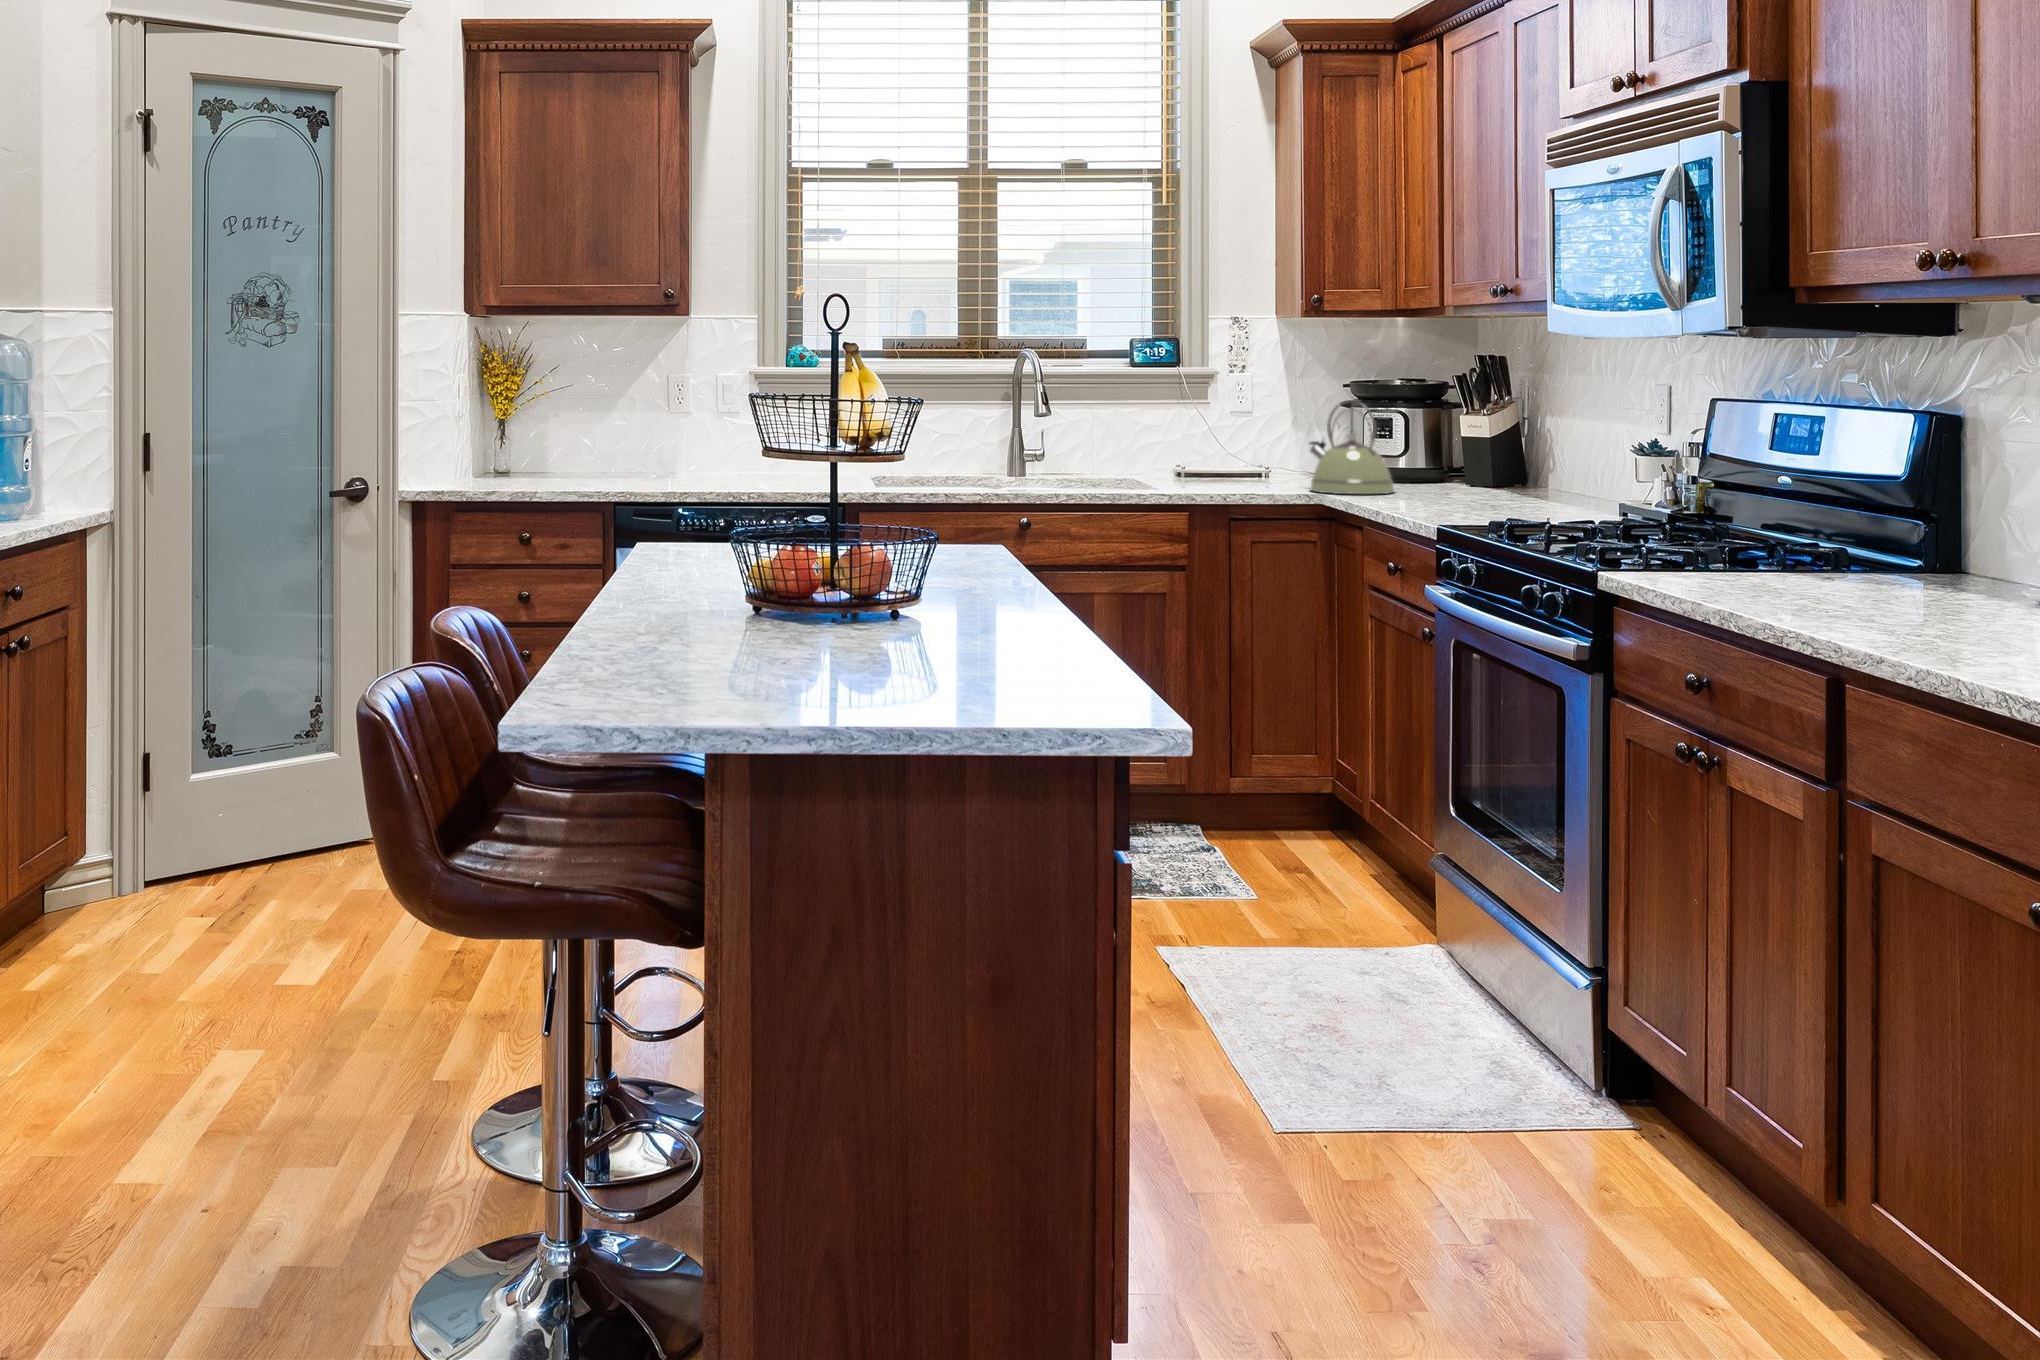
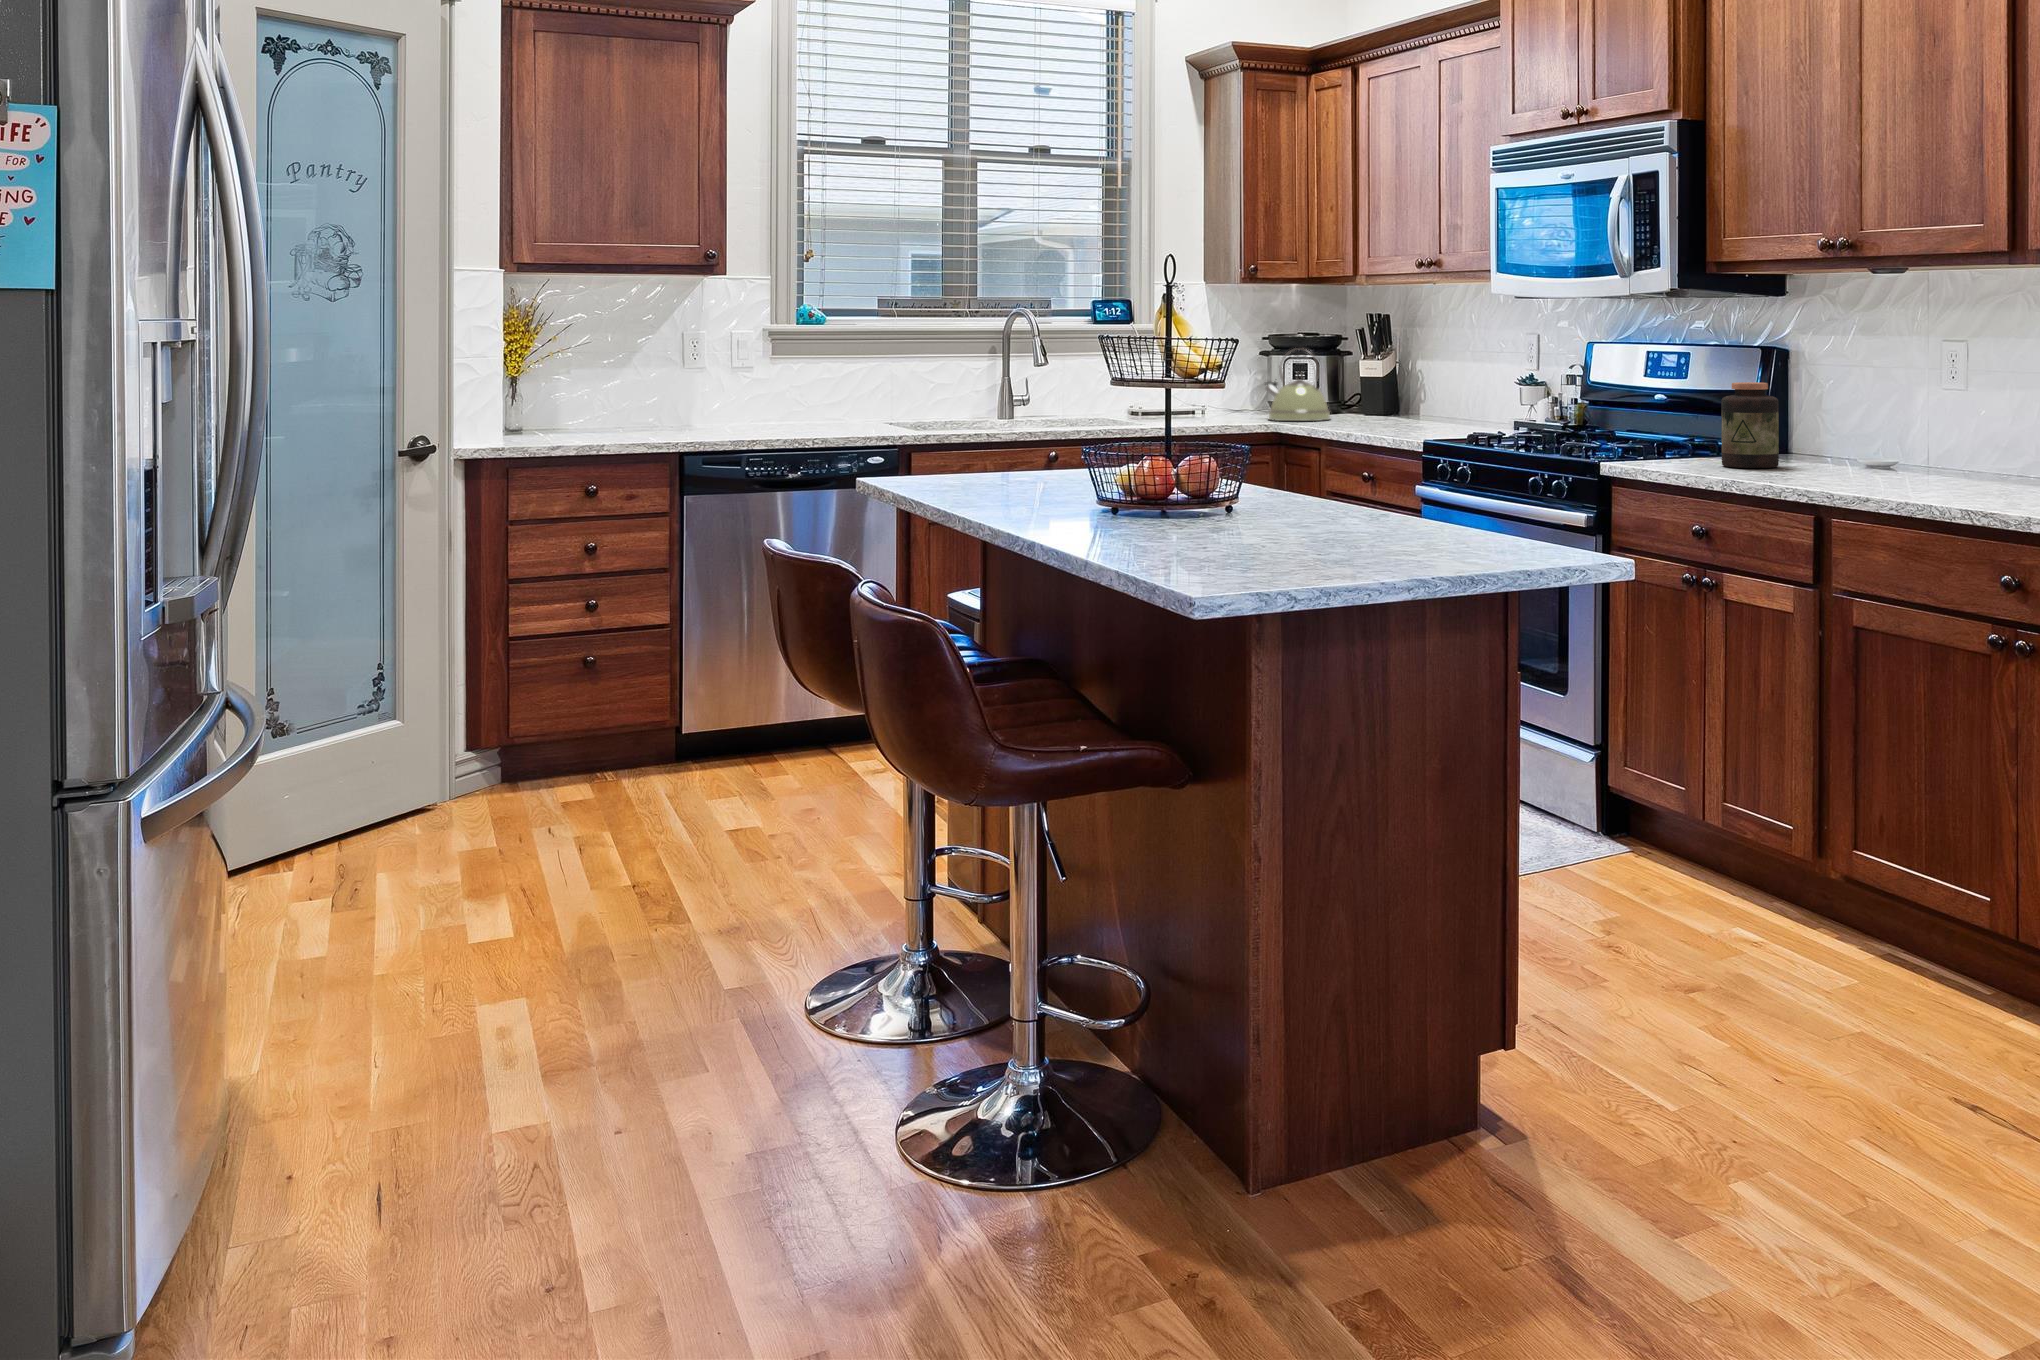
jar: none [1843,479,1950,621] -> present [1721,382,1779,468]

